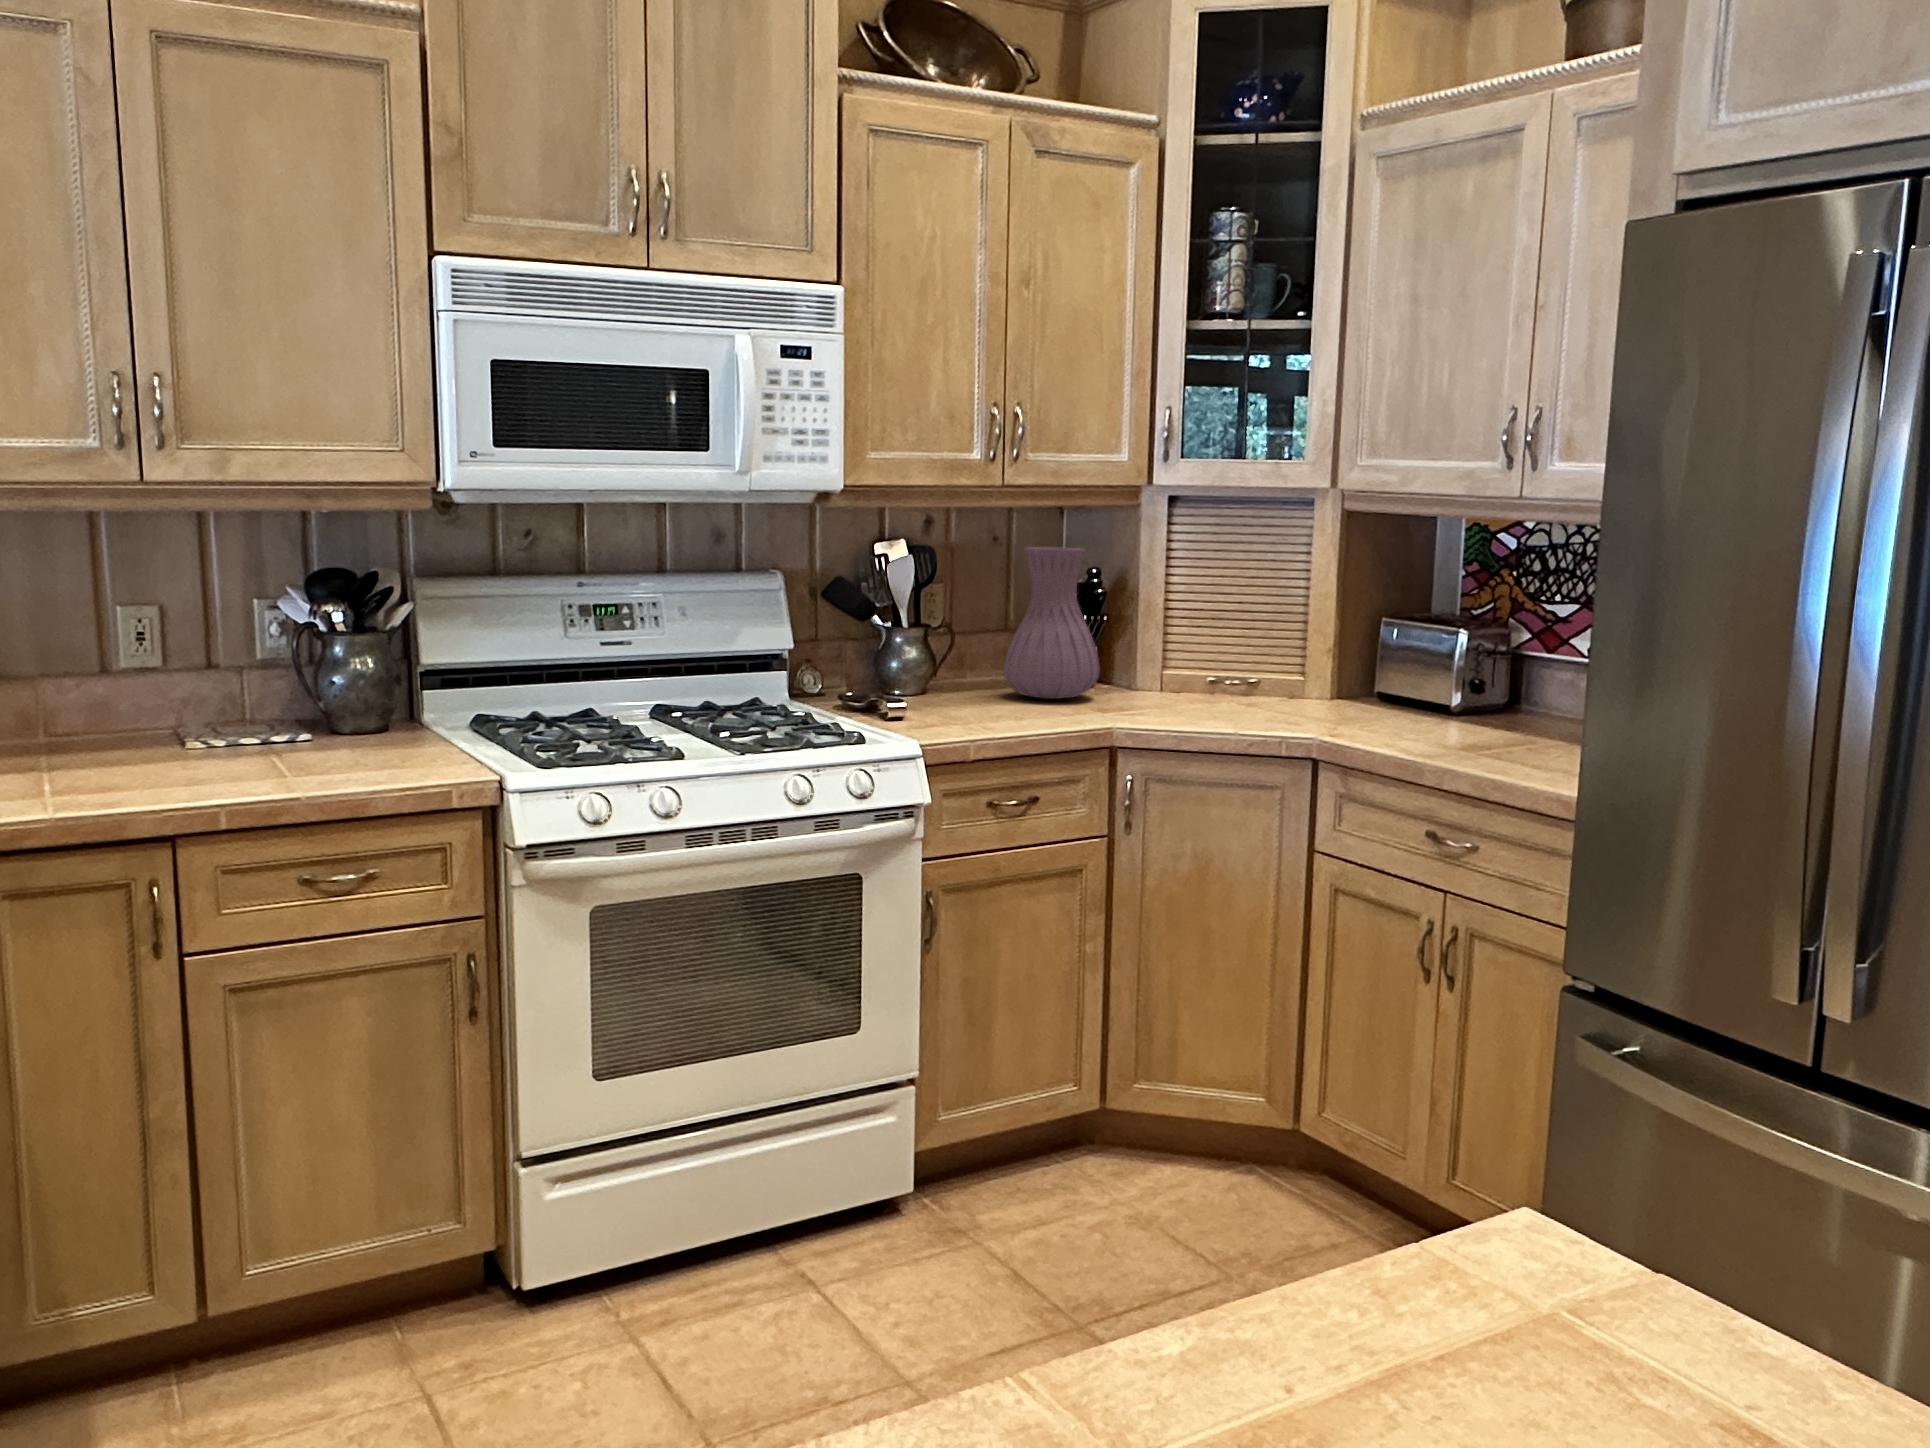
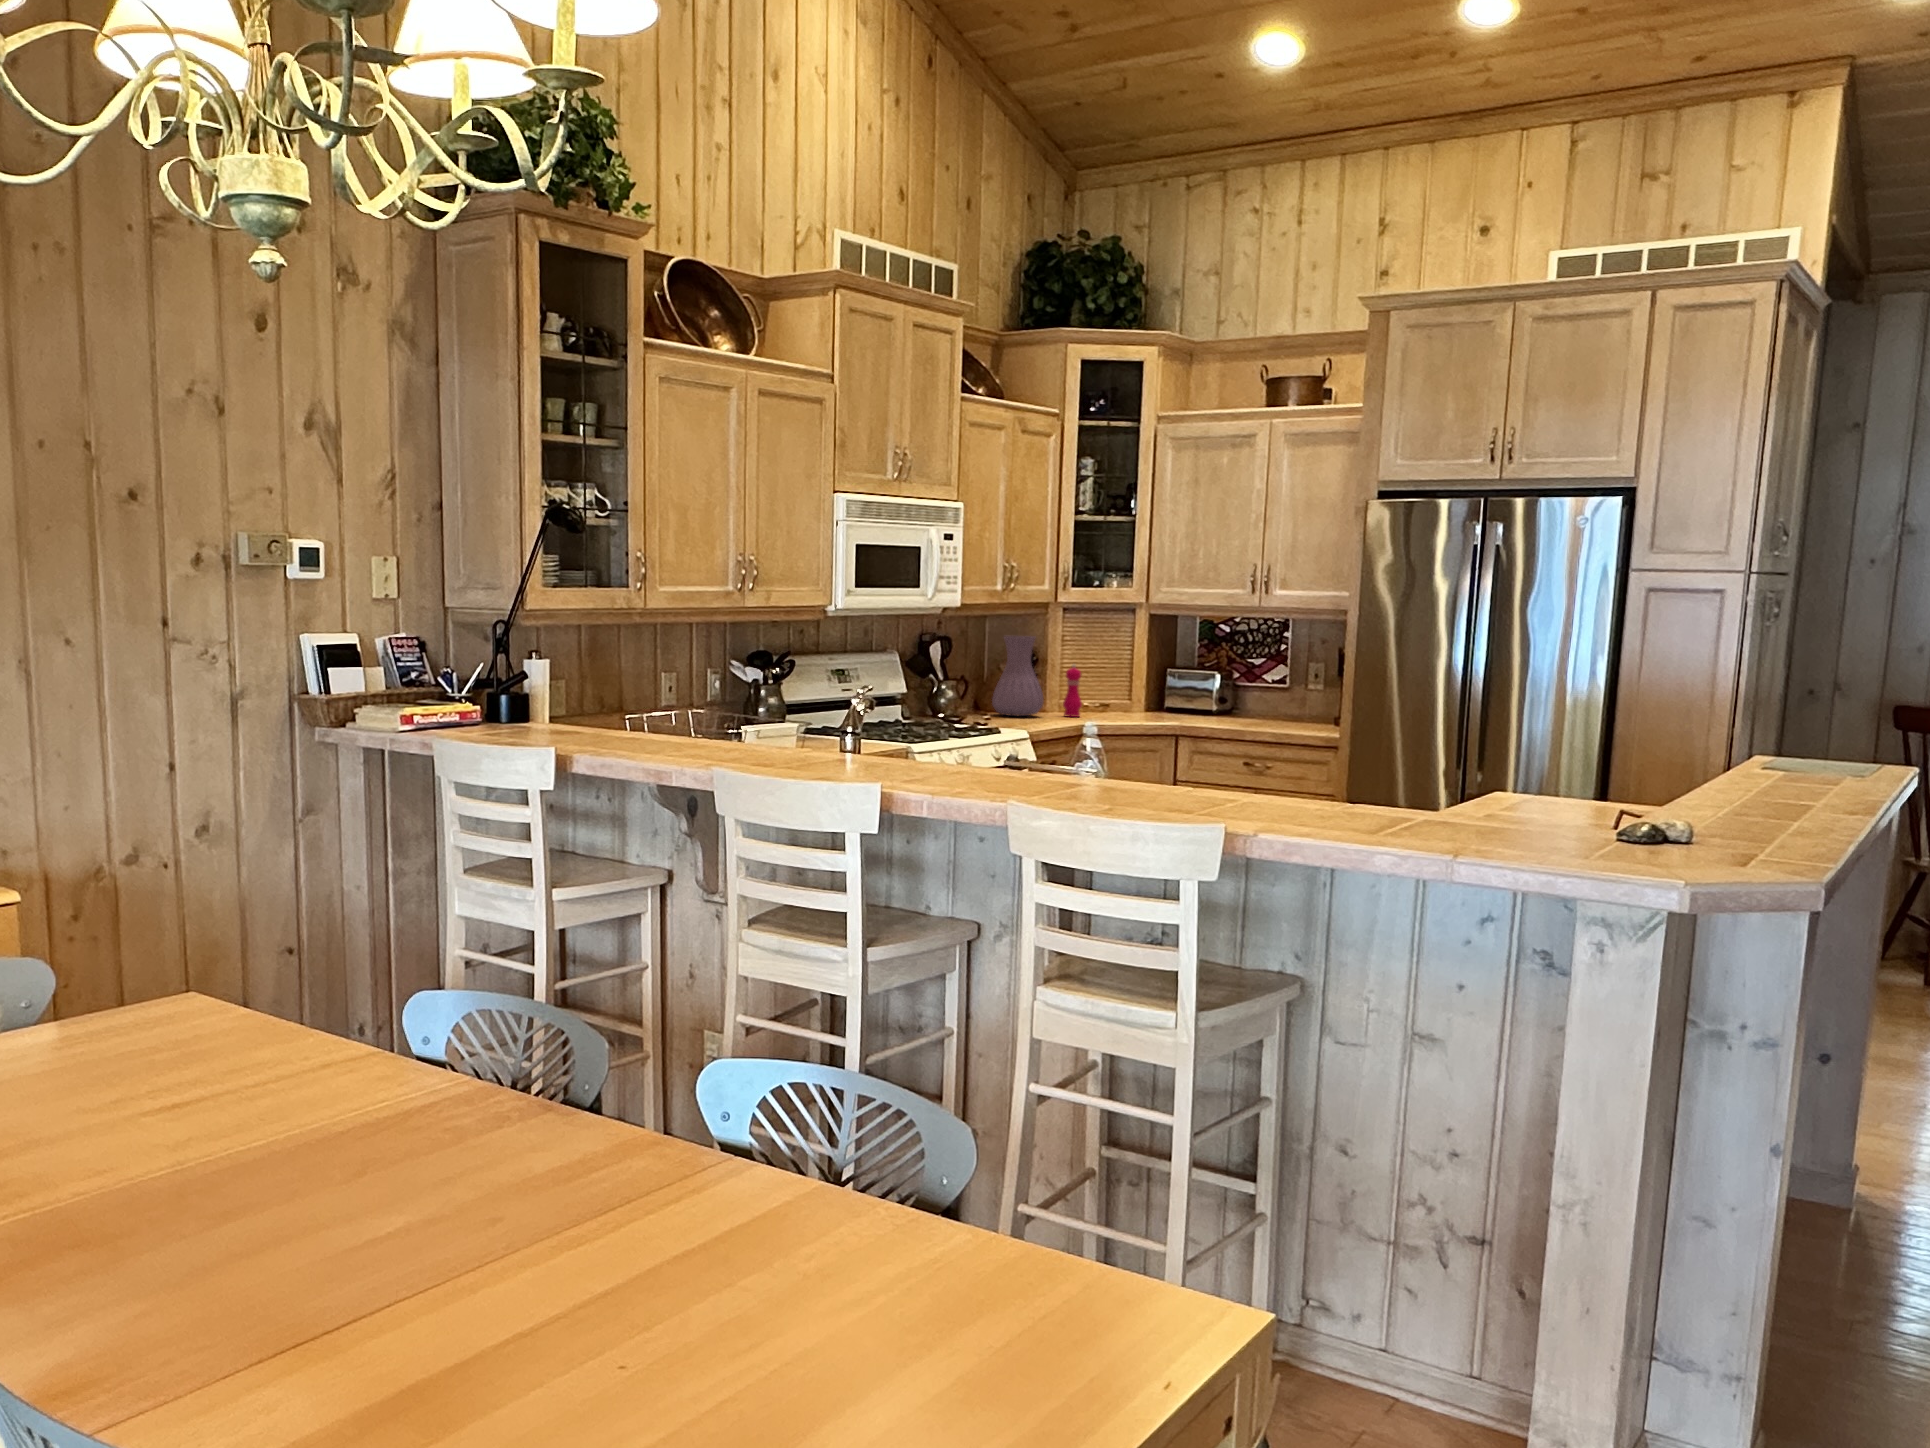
pepper mill: none [1144,603,1180,704] -> present [1063,664,1082,717]

